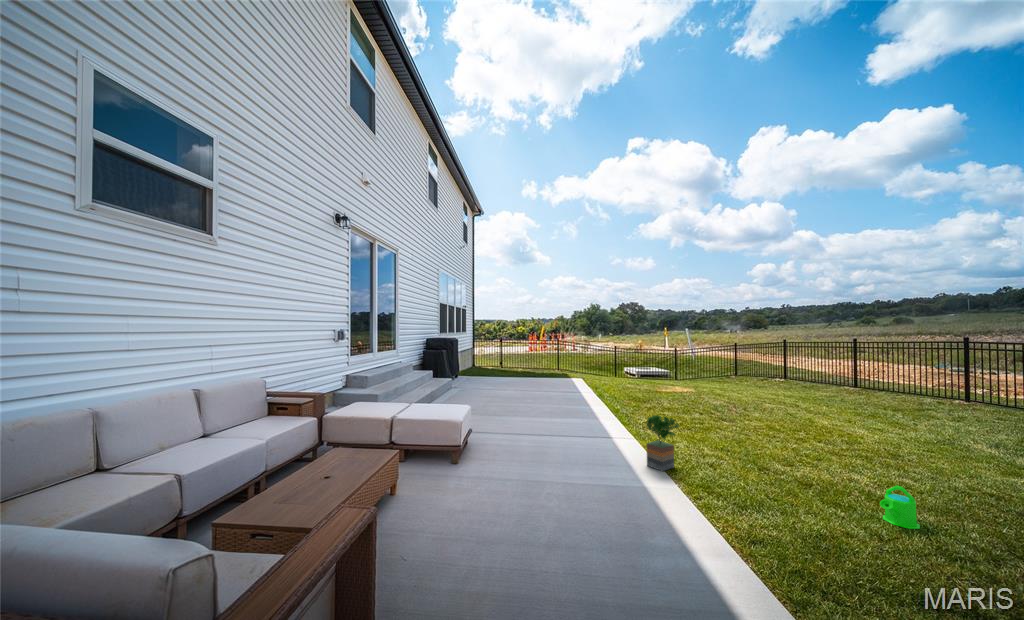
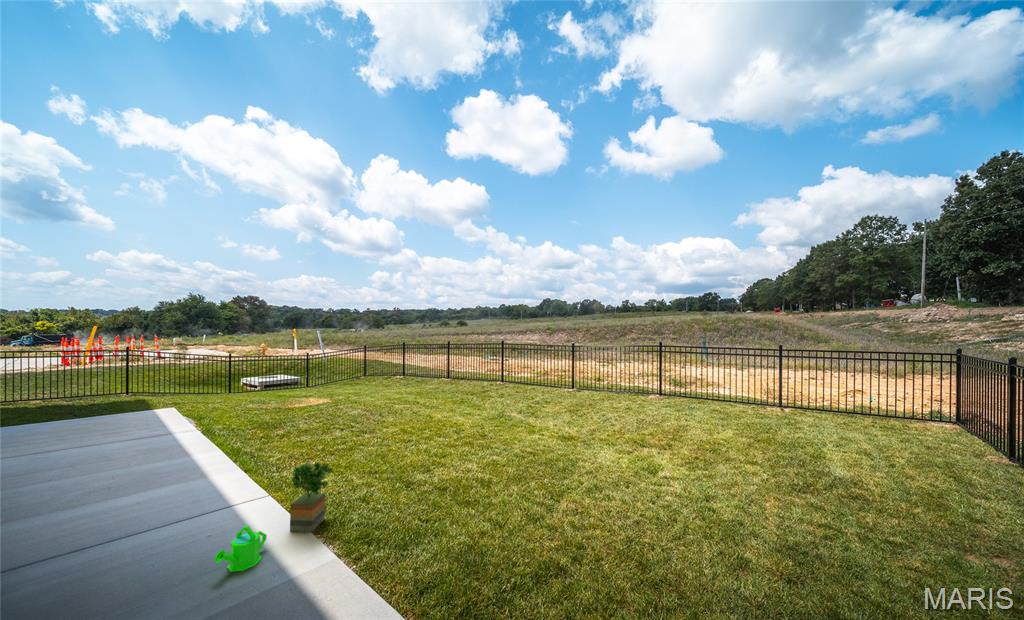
watering can: present [880,485,920,529] -> present [215,526,267,572]

